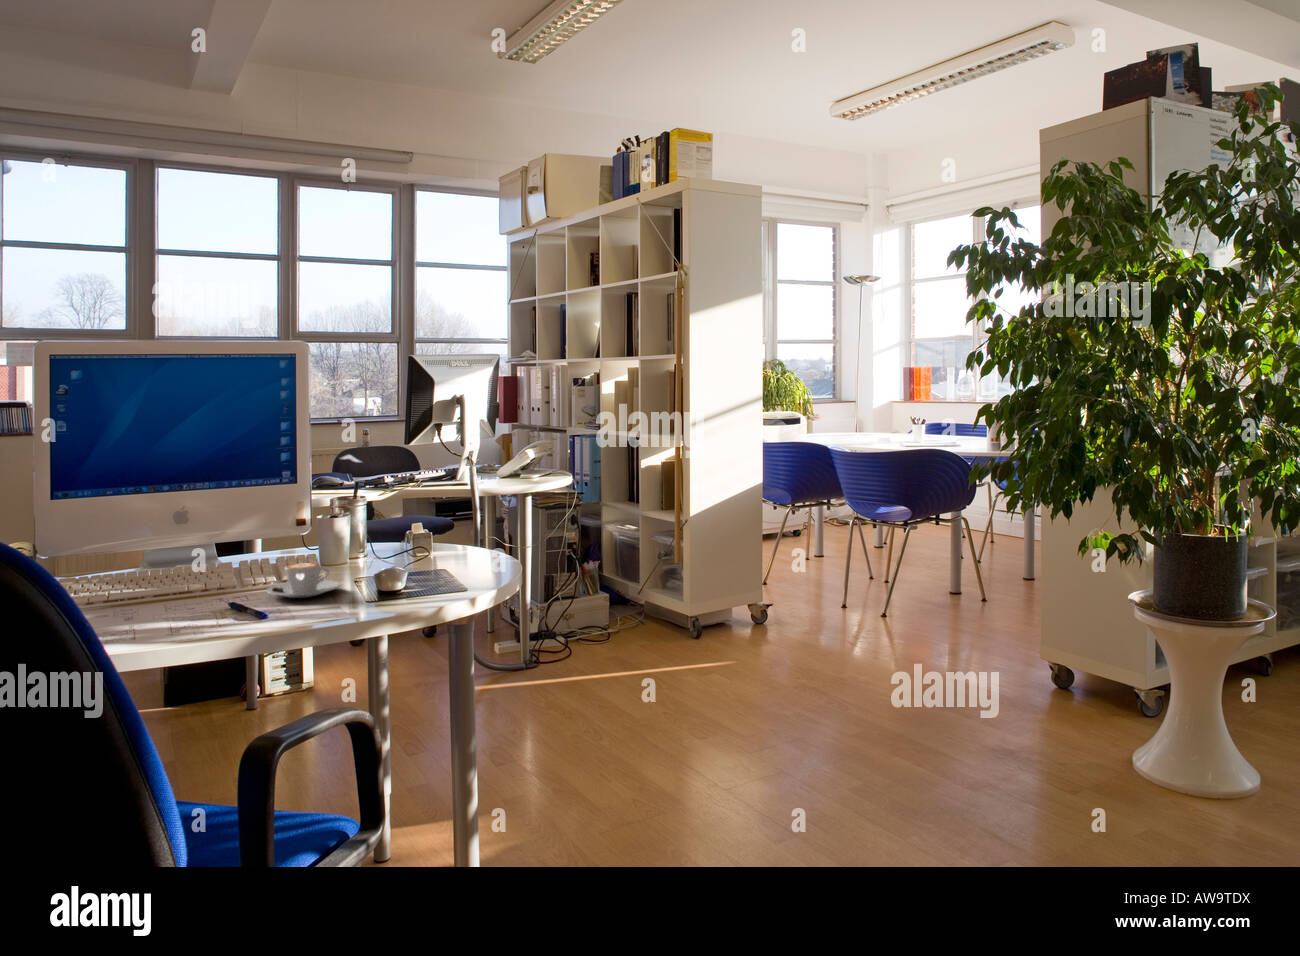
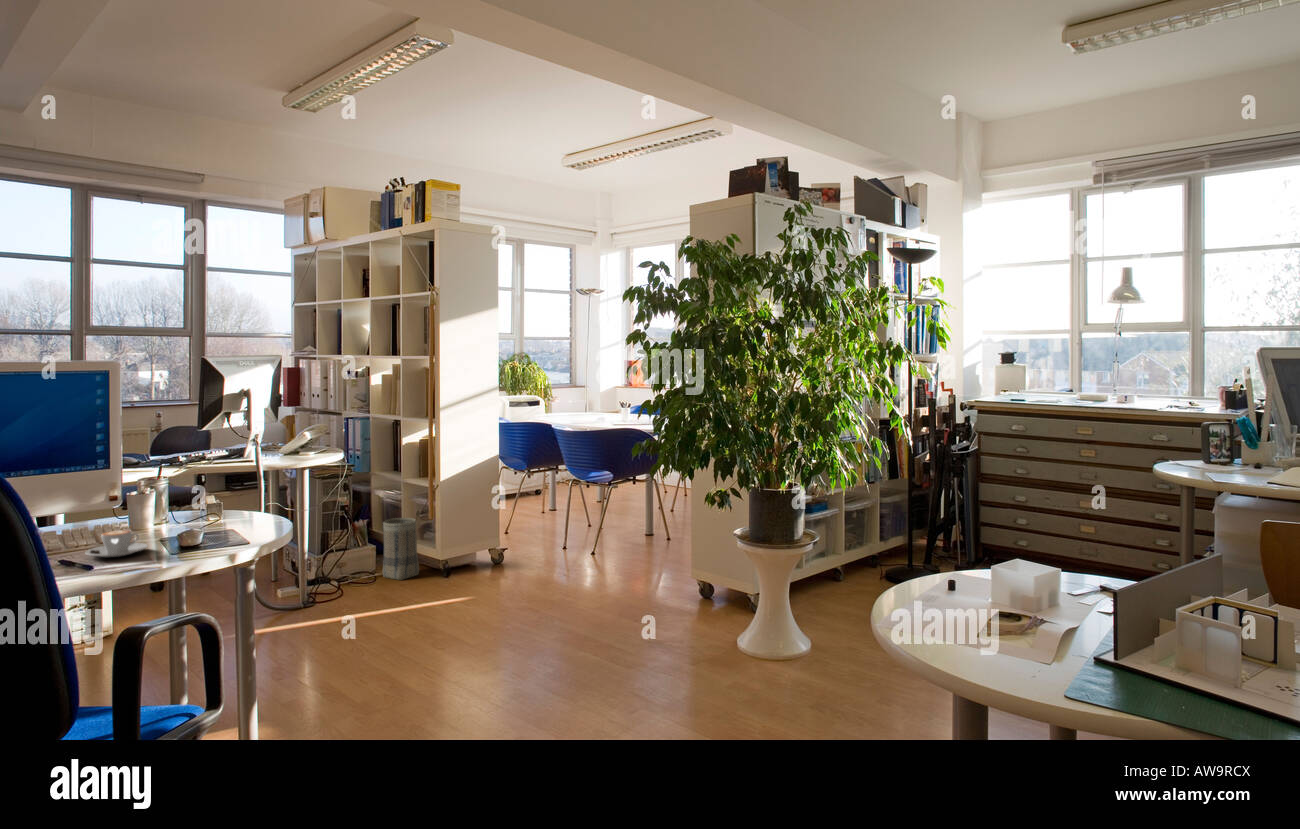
basket: none [617,561,661,639] -> present [383,518,419,580]

